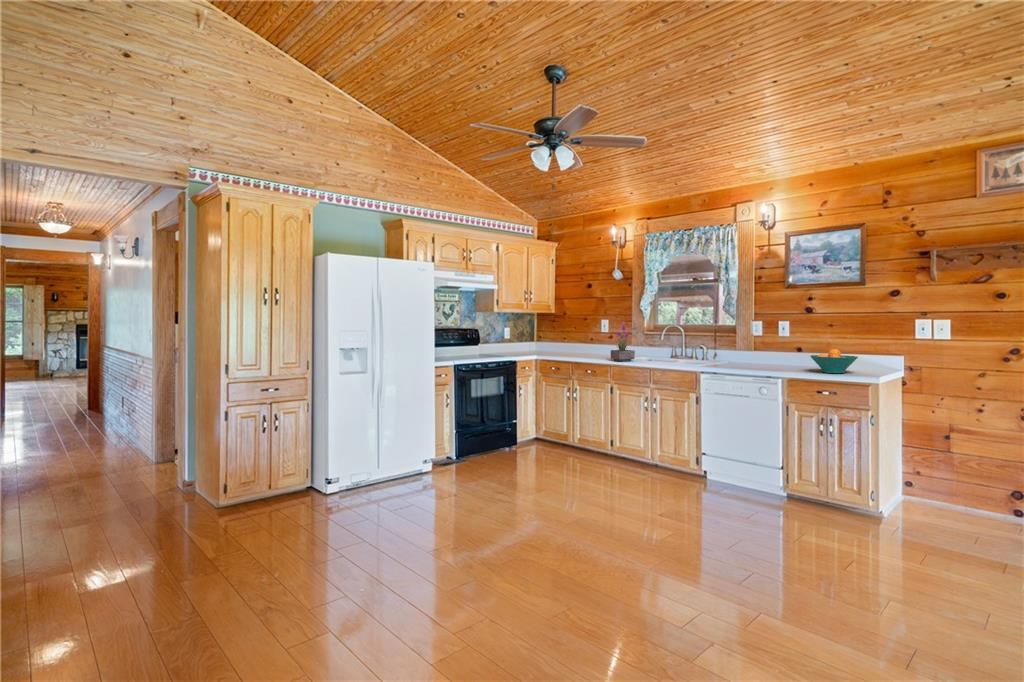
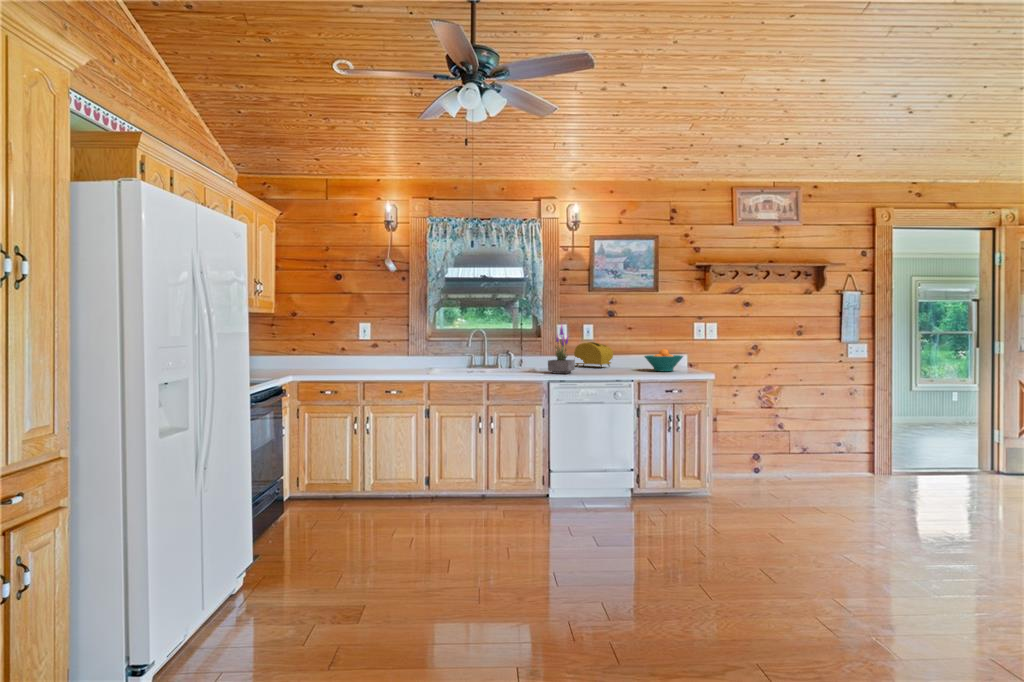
potted plant: present [611,322,635,361] -> present [548,325,575,374]
toaster: none [763,339,803,365] -> present [574,342,613,367]

